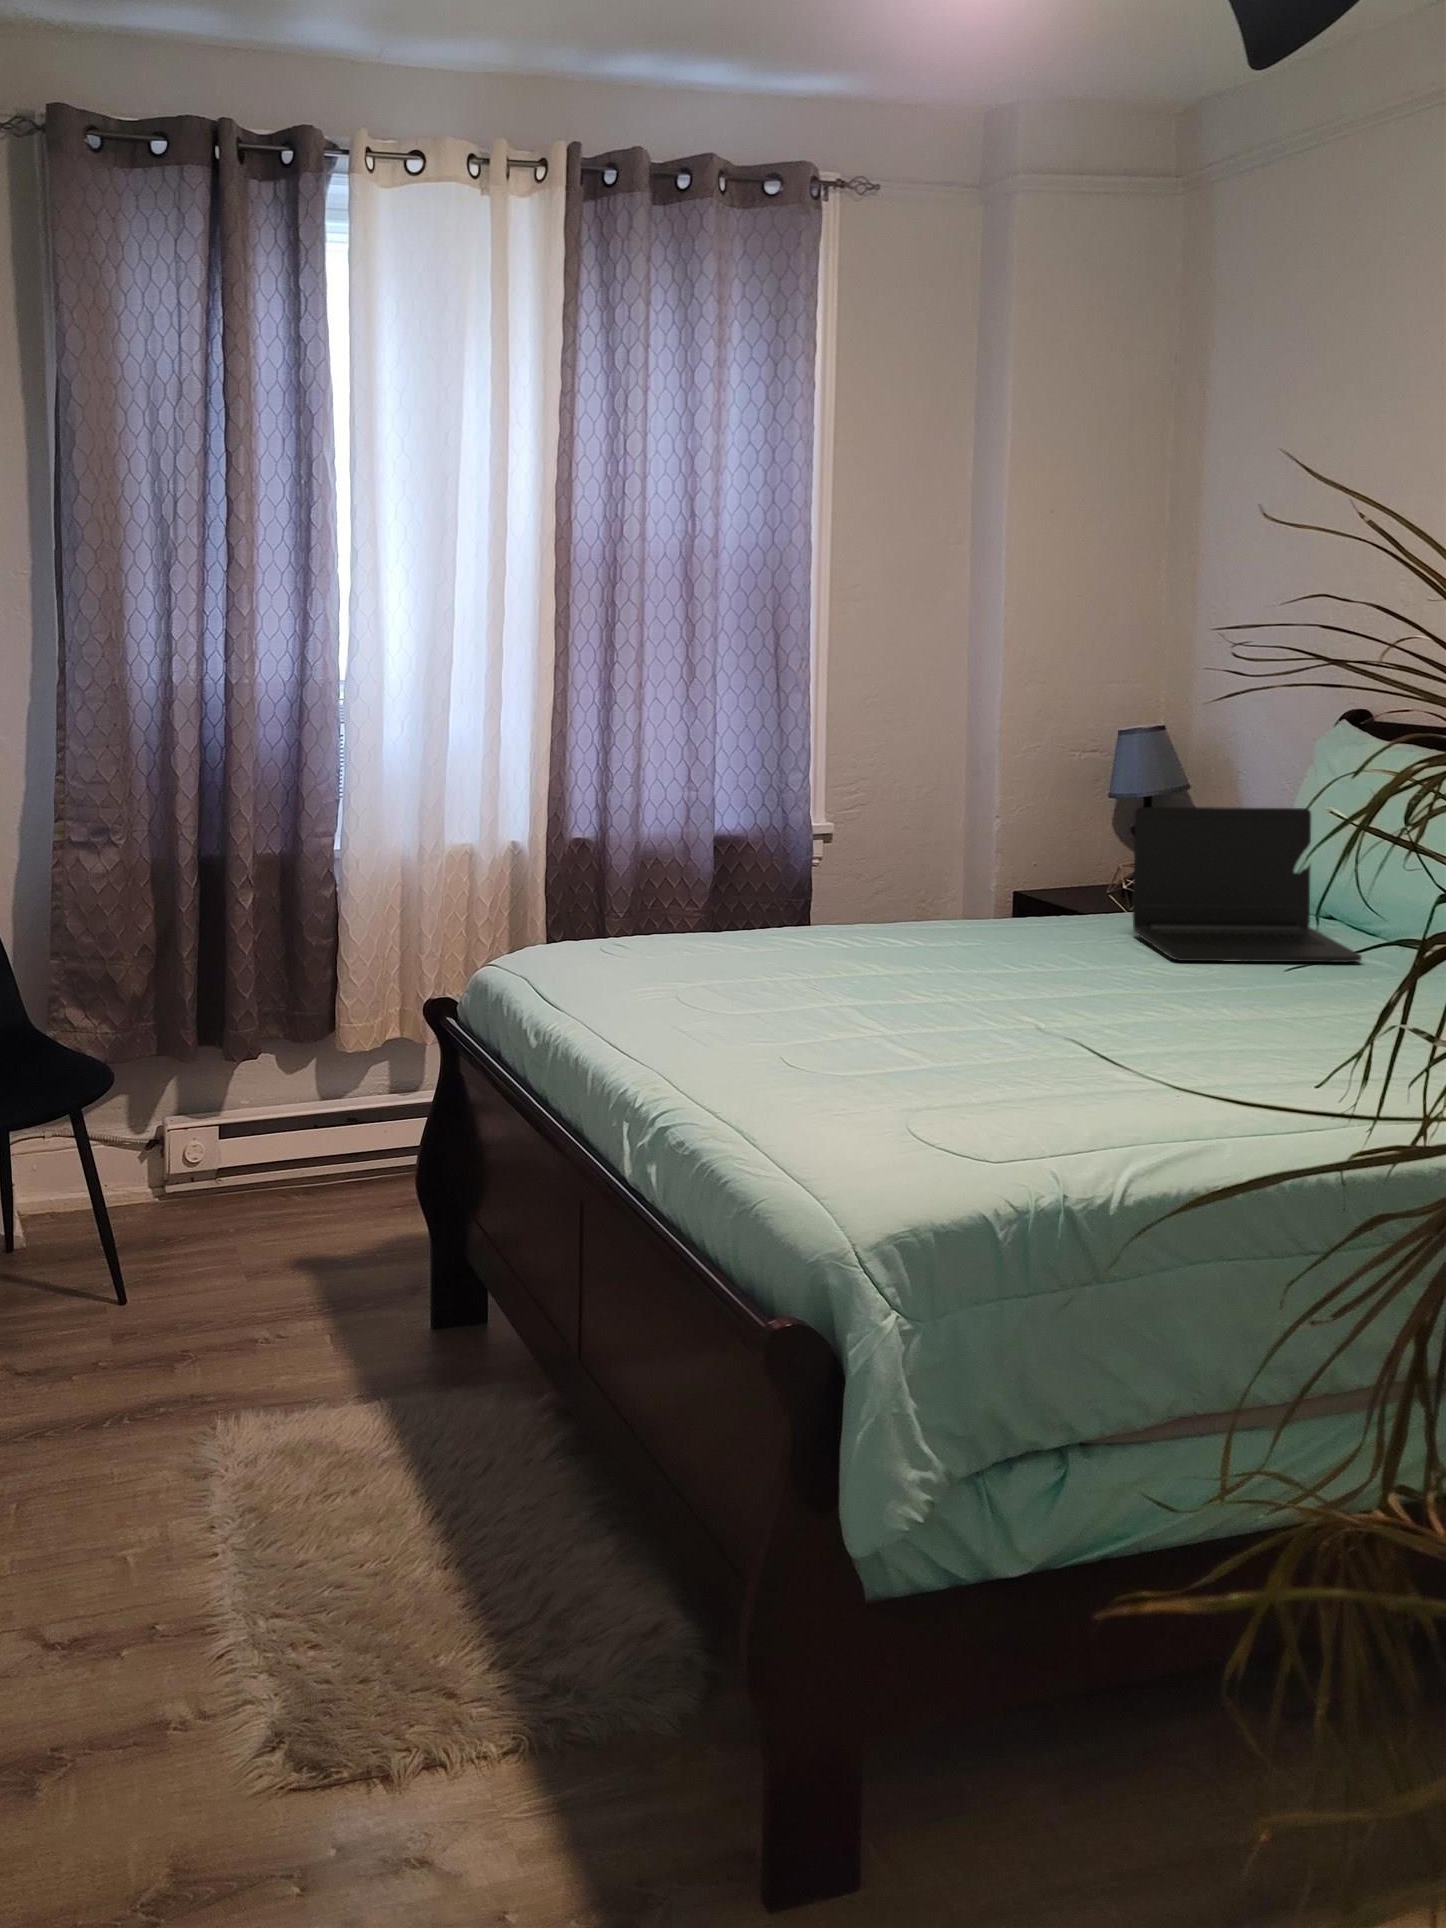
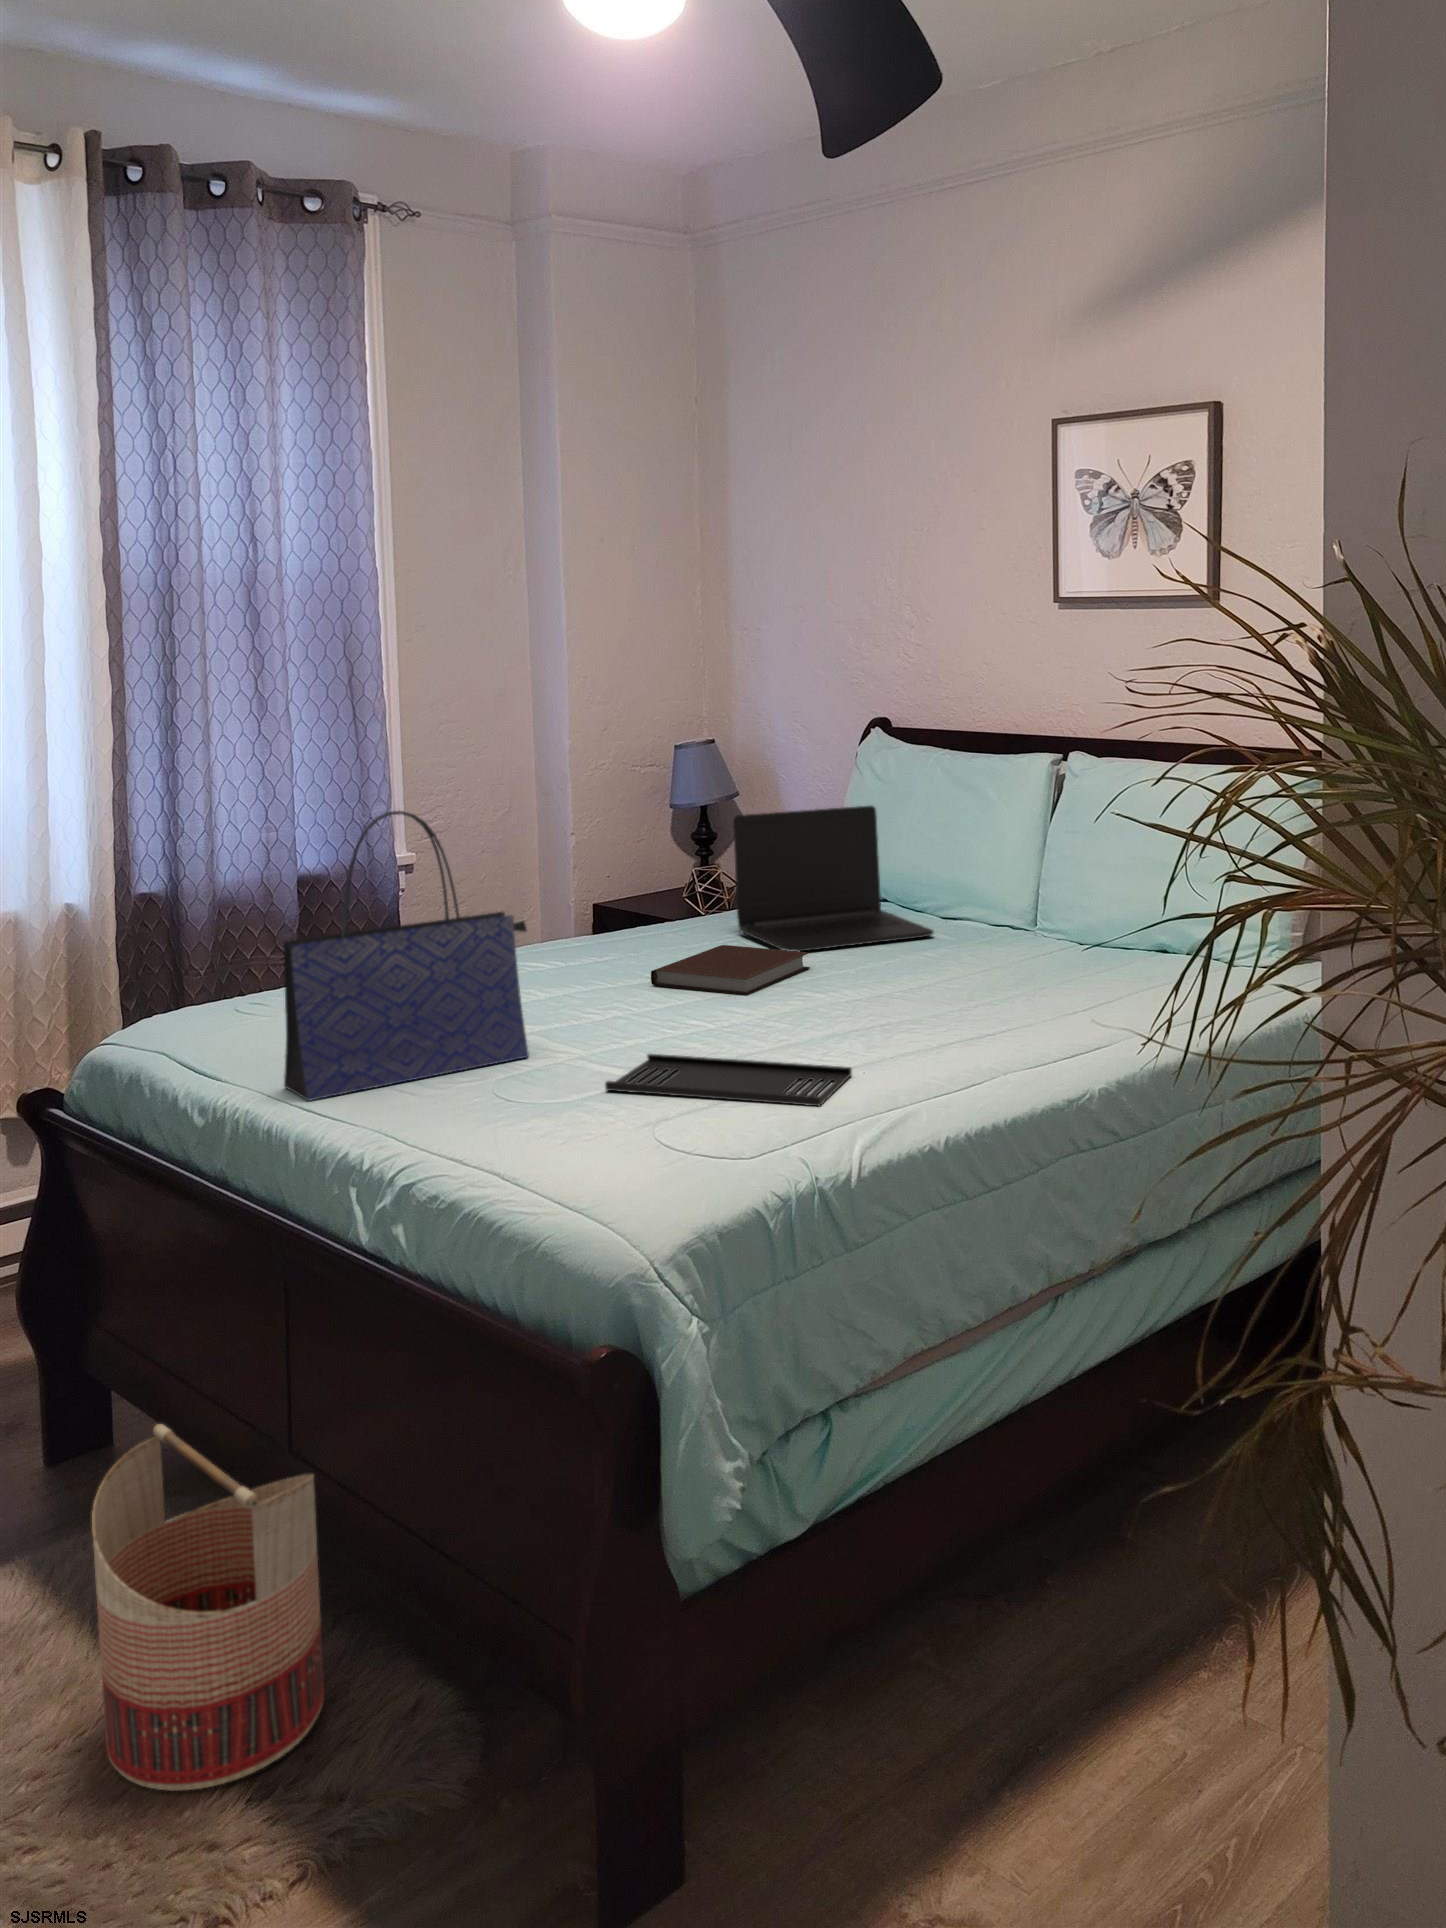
tote bag: none [608,771,852,1039] -> present [284,811,529,1101]
notebook: none [1007,944,1192,999] -> present [651,945,810,995]
tray: none [895,1042,1168,1123] -> present [605,1054,852,1106]
basket: none [387,1306,575,1641] -> present [92,1424,324,1791]

